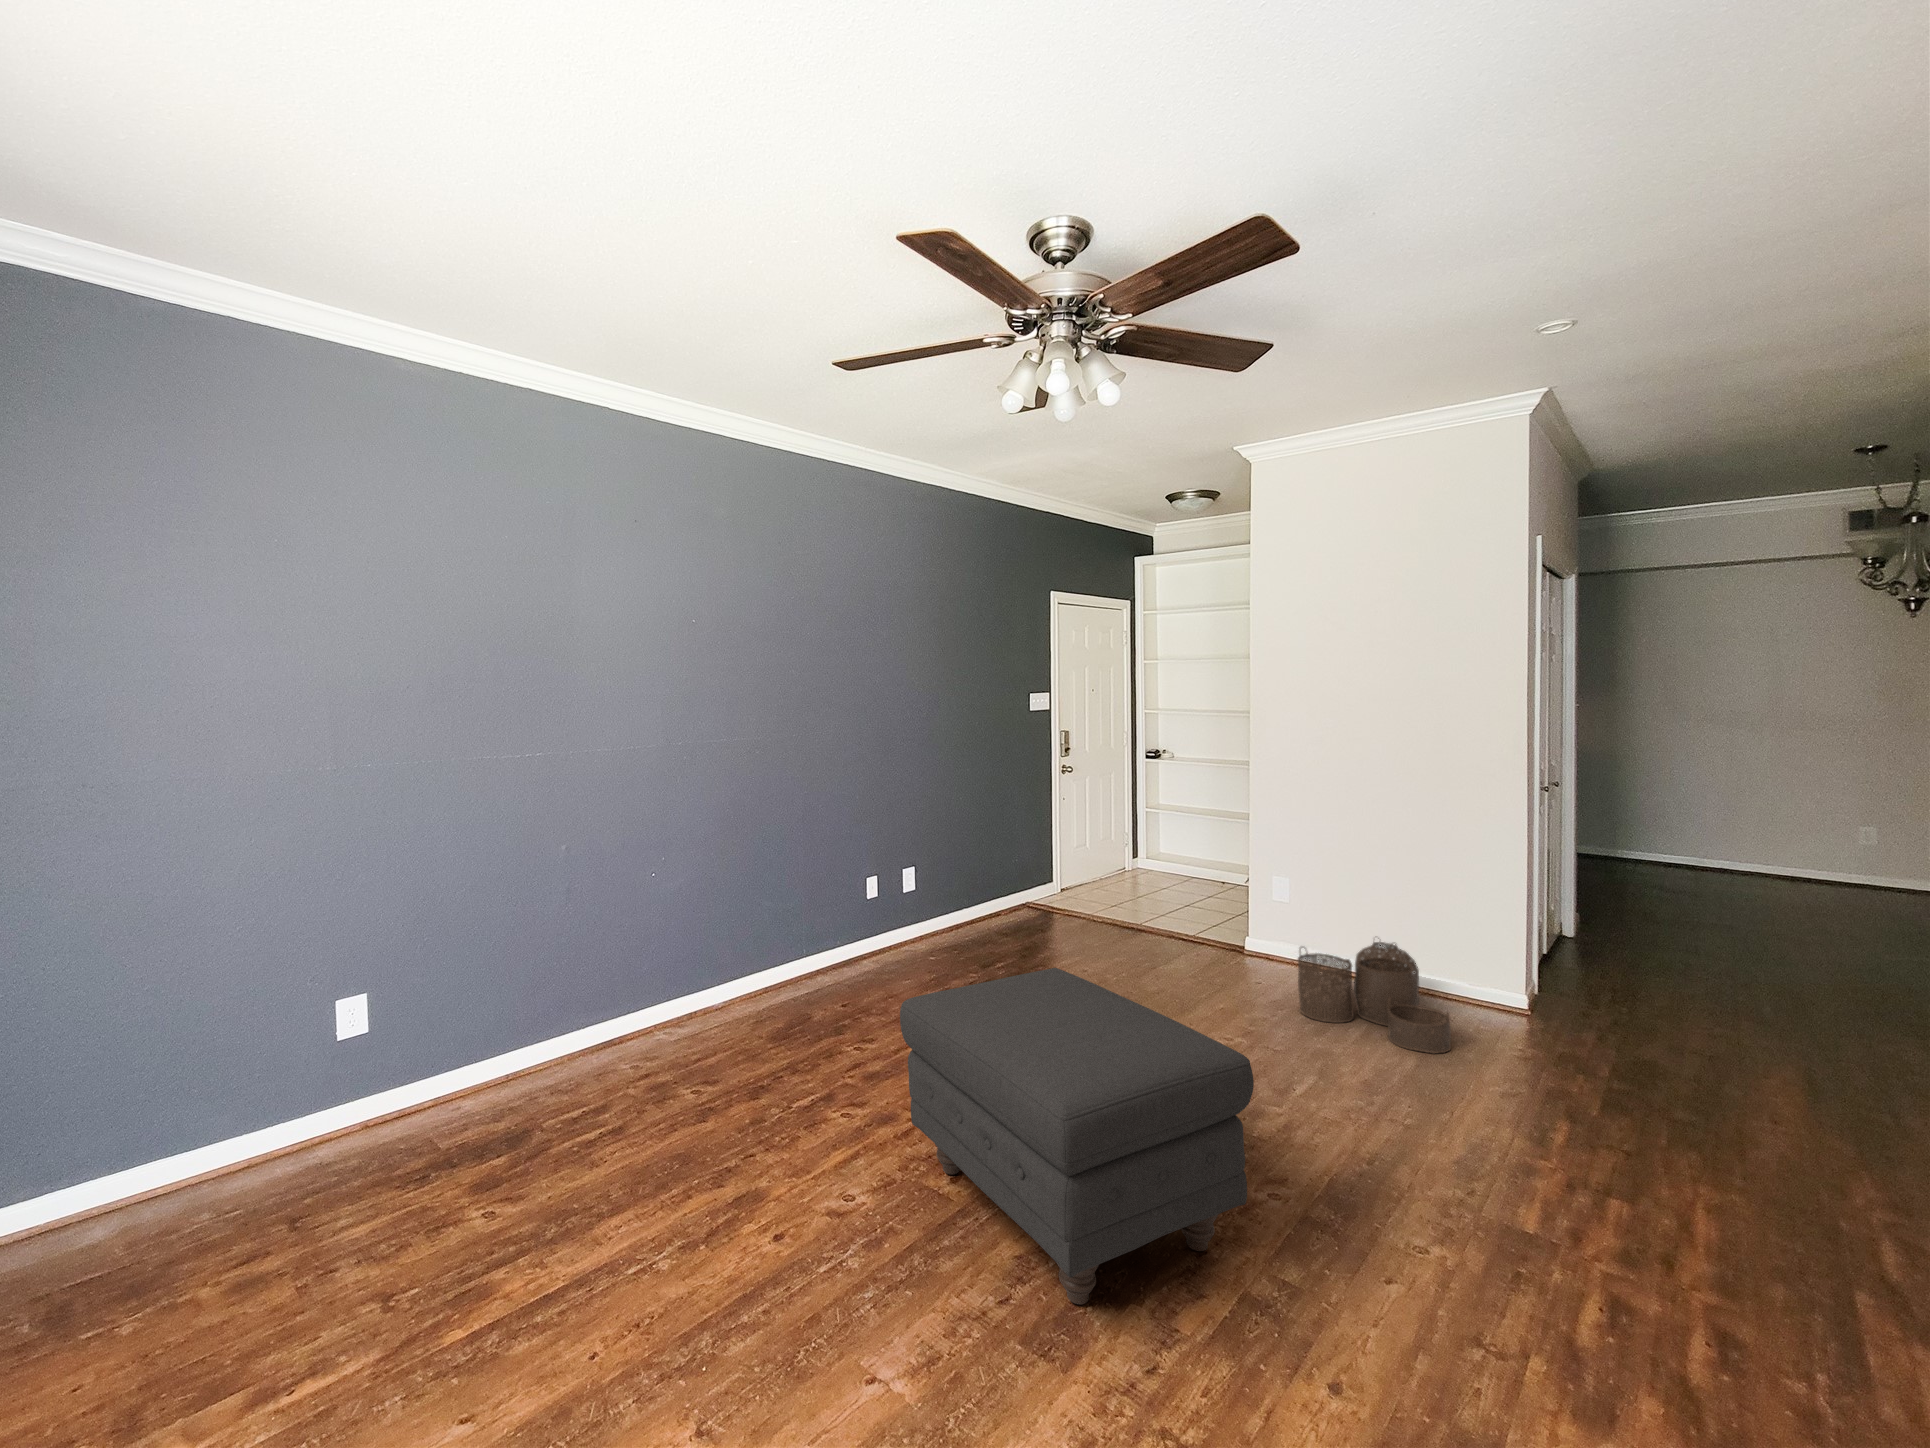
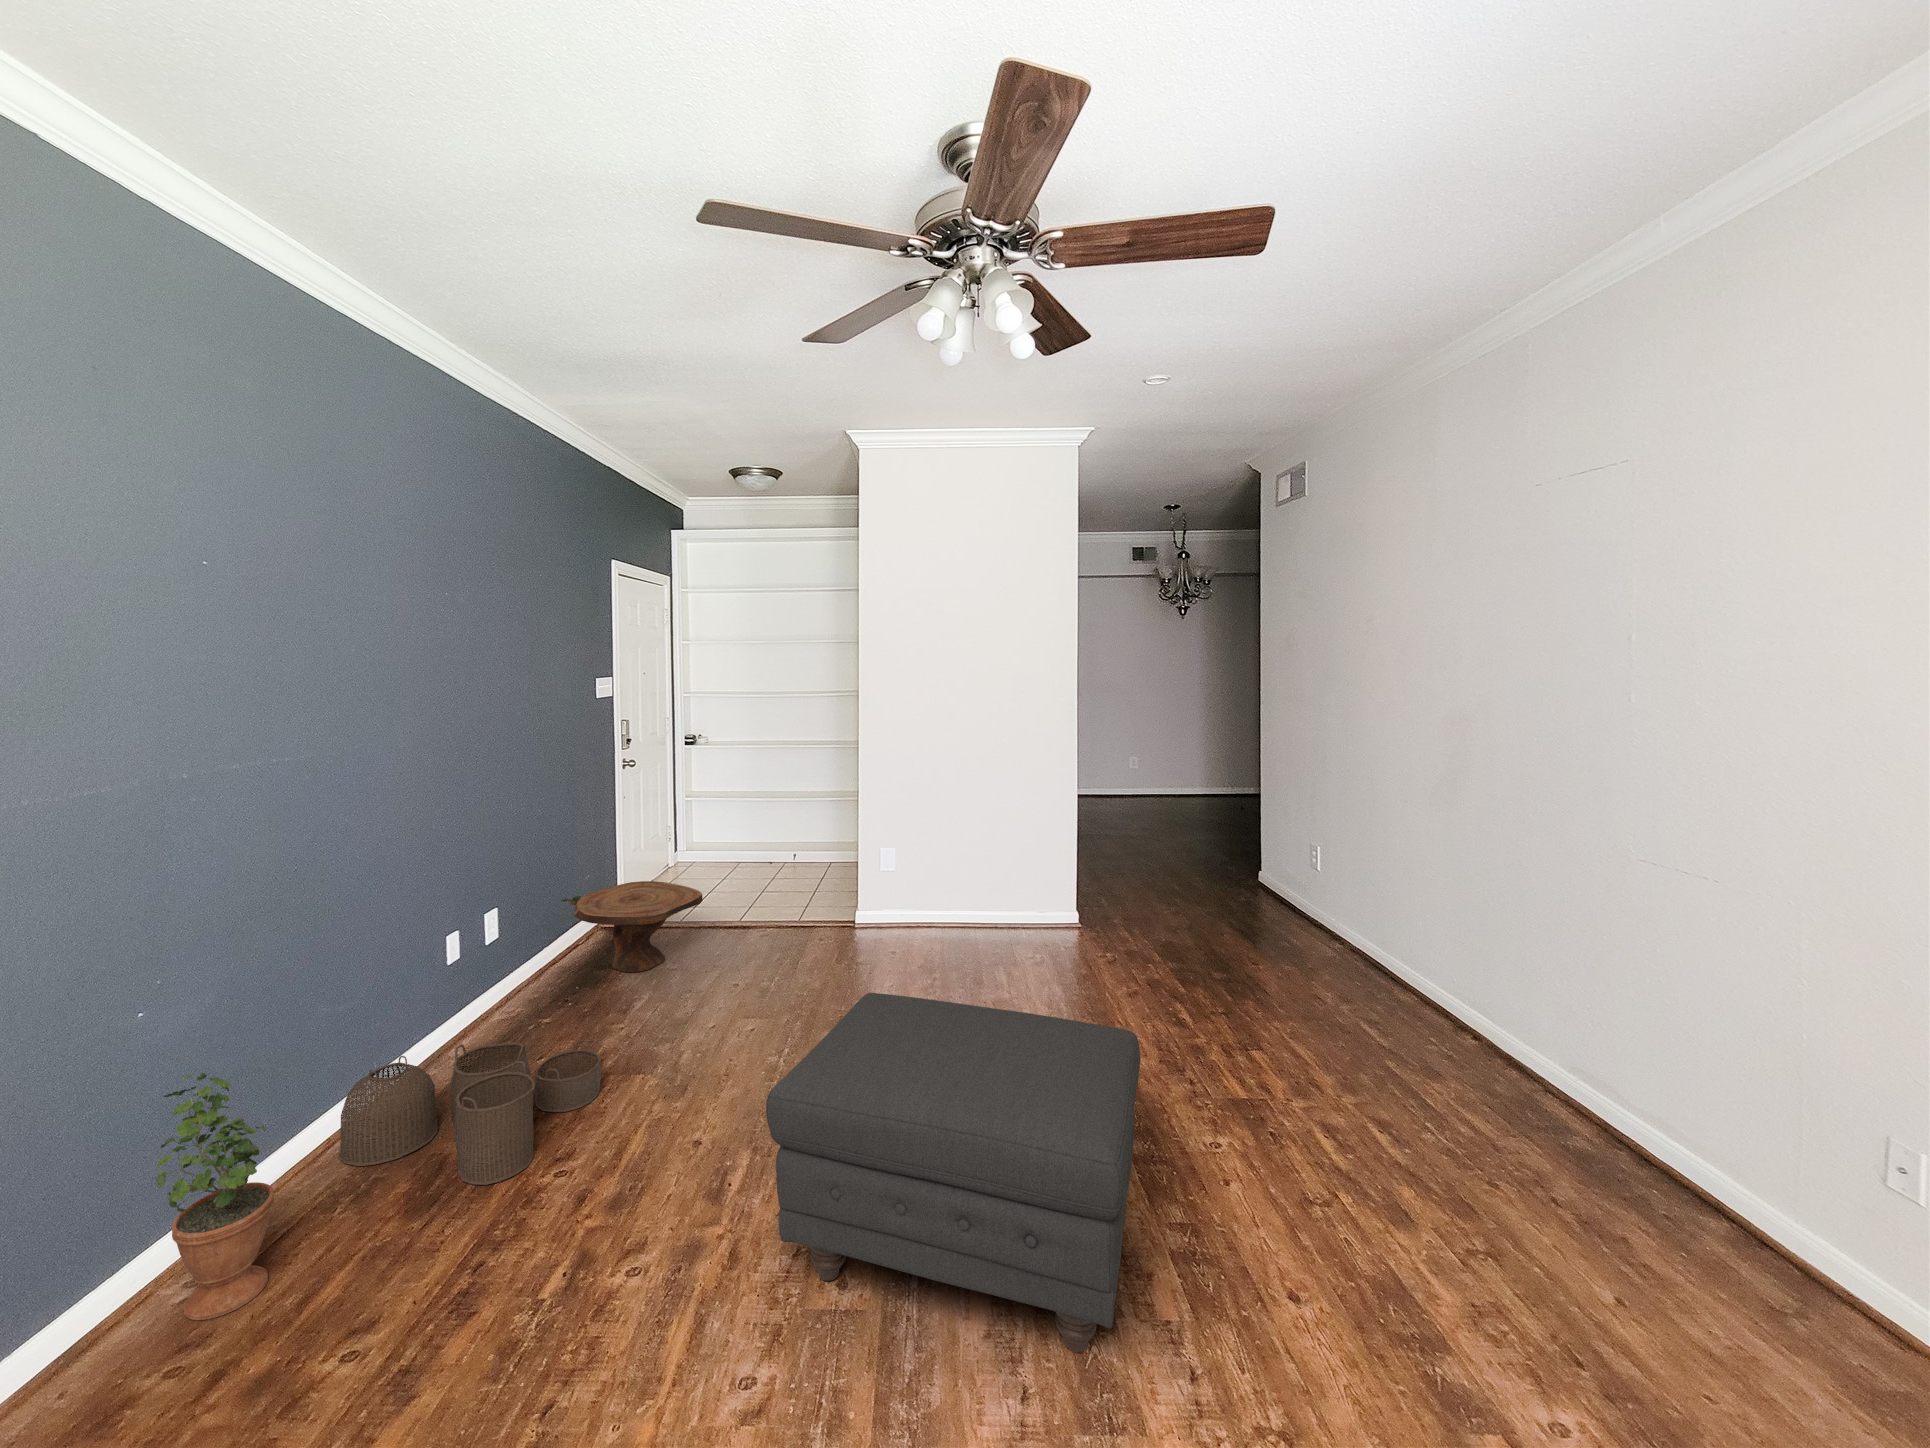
side table: none [974,871,1081,947] -> present [561,881,703,972]
potted plant: none [645,912,701,1053] -> present [156,1073,274,1320]
woven basket: present [1298,942,1451,1054] -> present [339,1040,601,1185]

